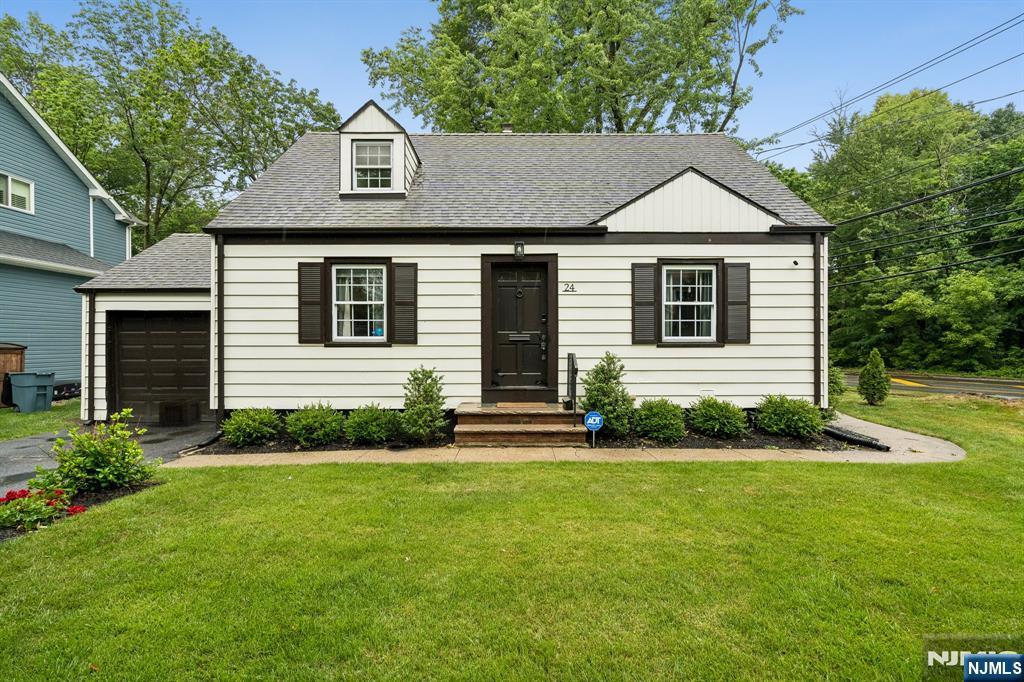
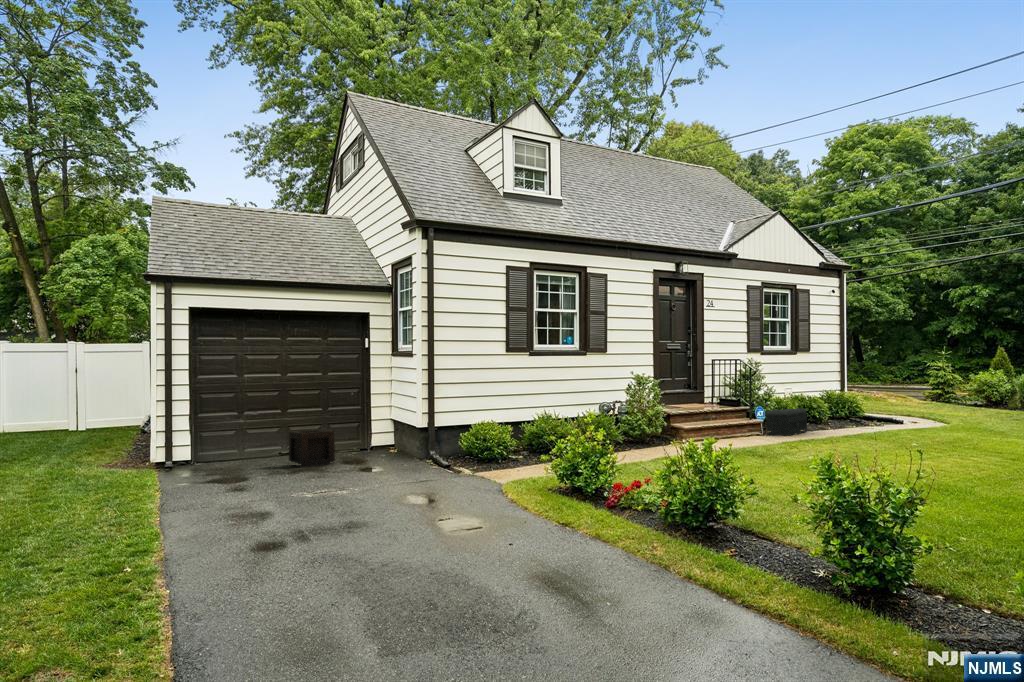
potted tree: present [384,413,409,450] -> none [632,411,655,449]
storage bench: none [594,415,662,453] -> present [766,408,807,436]

